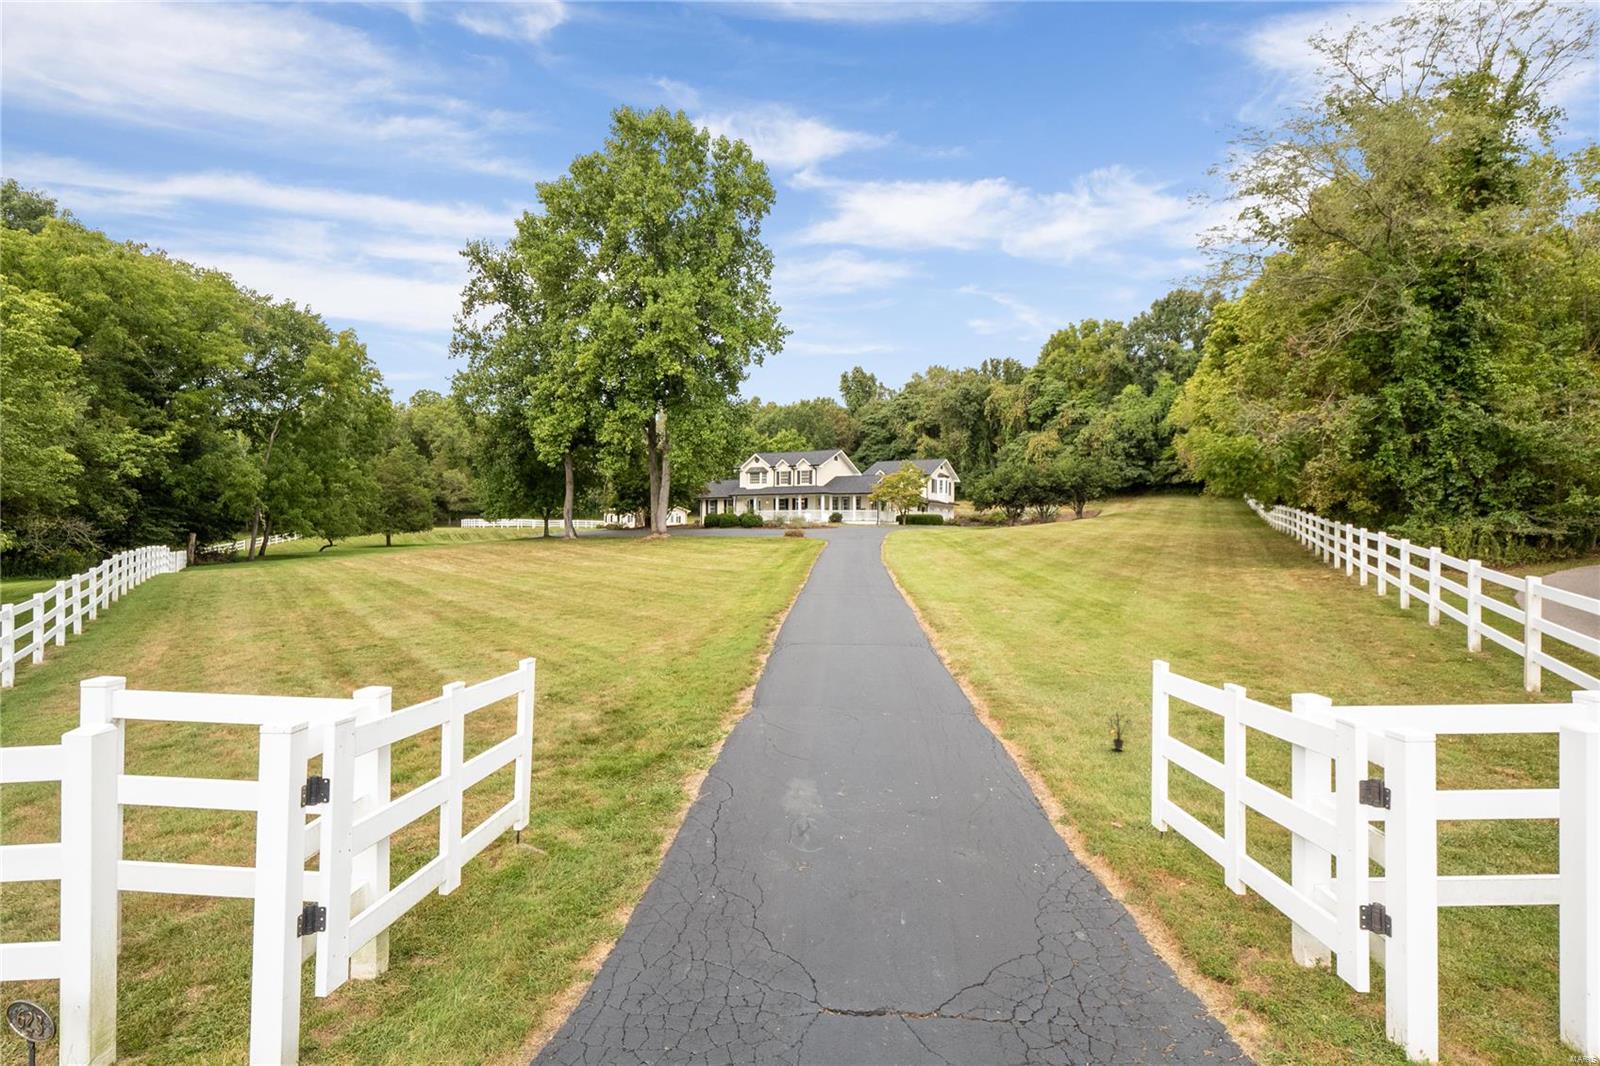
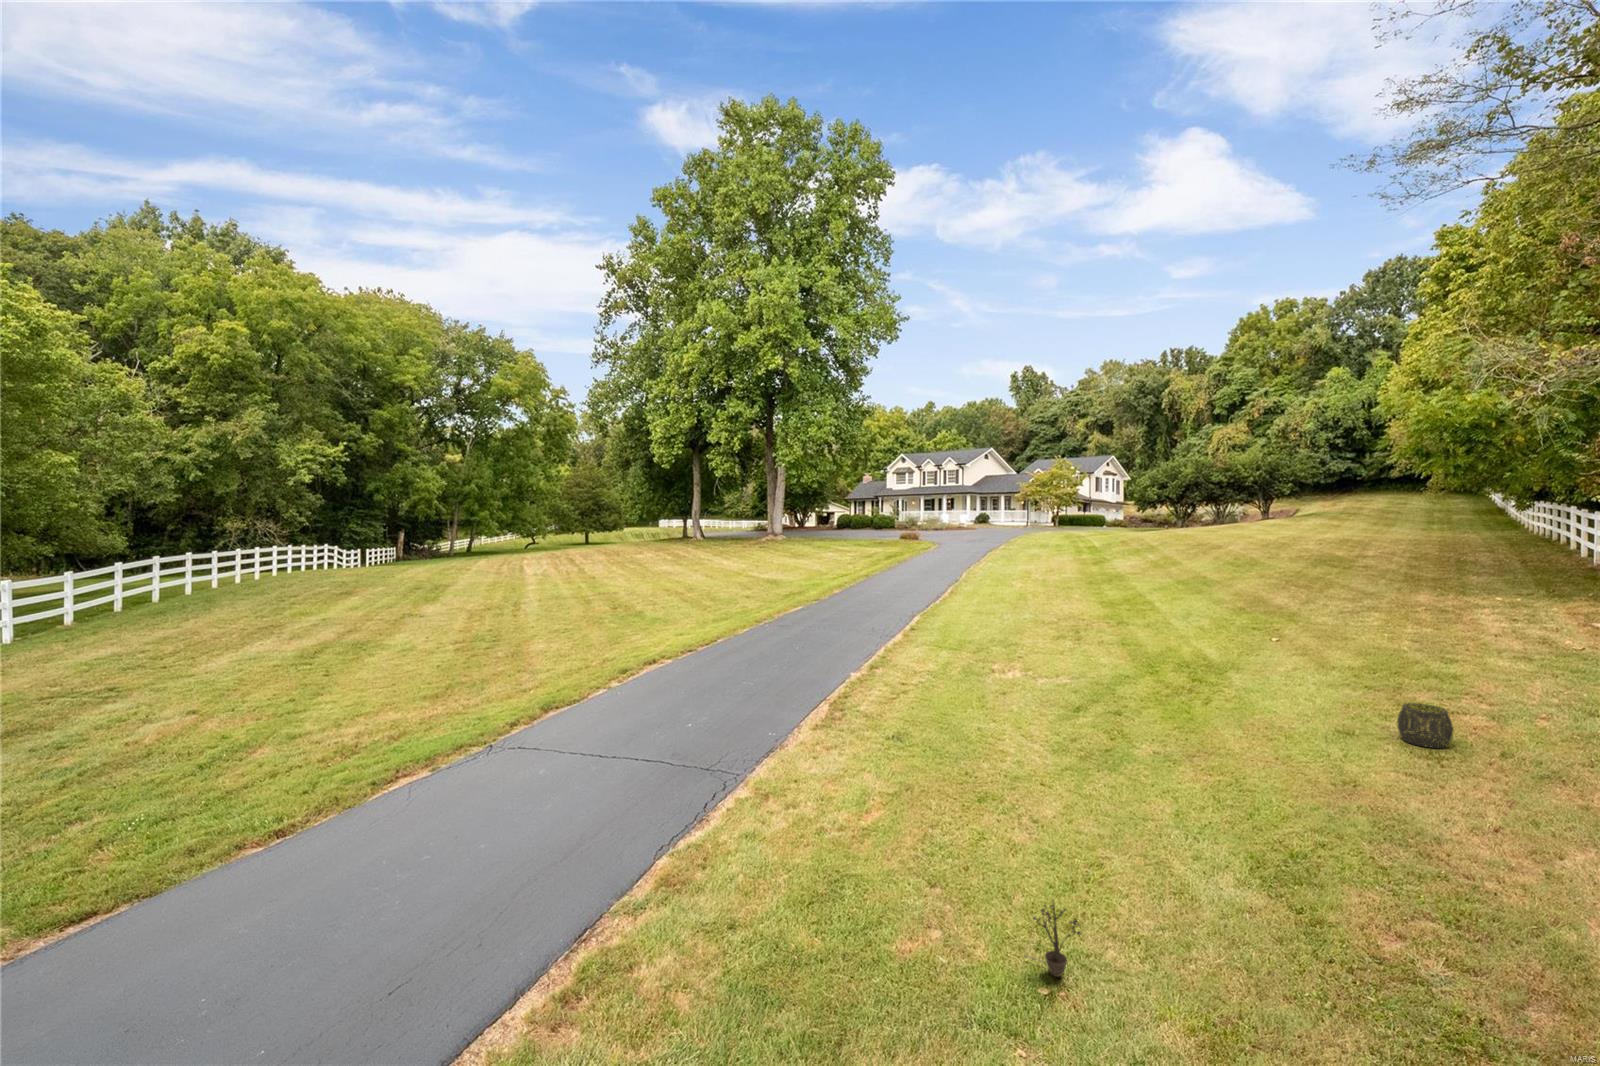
woven basket: none [1228,630,1257,655] -> present [1397,703,1453,748]

